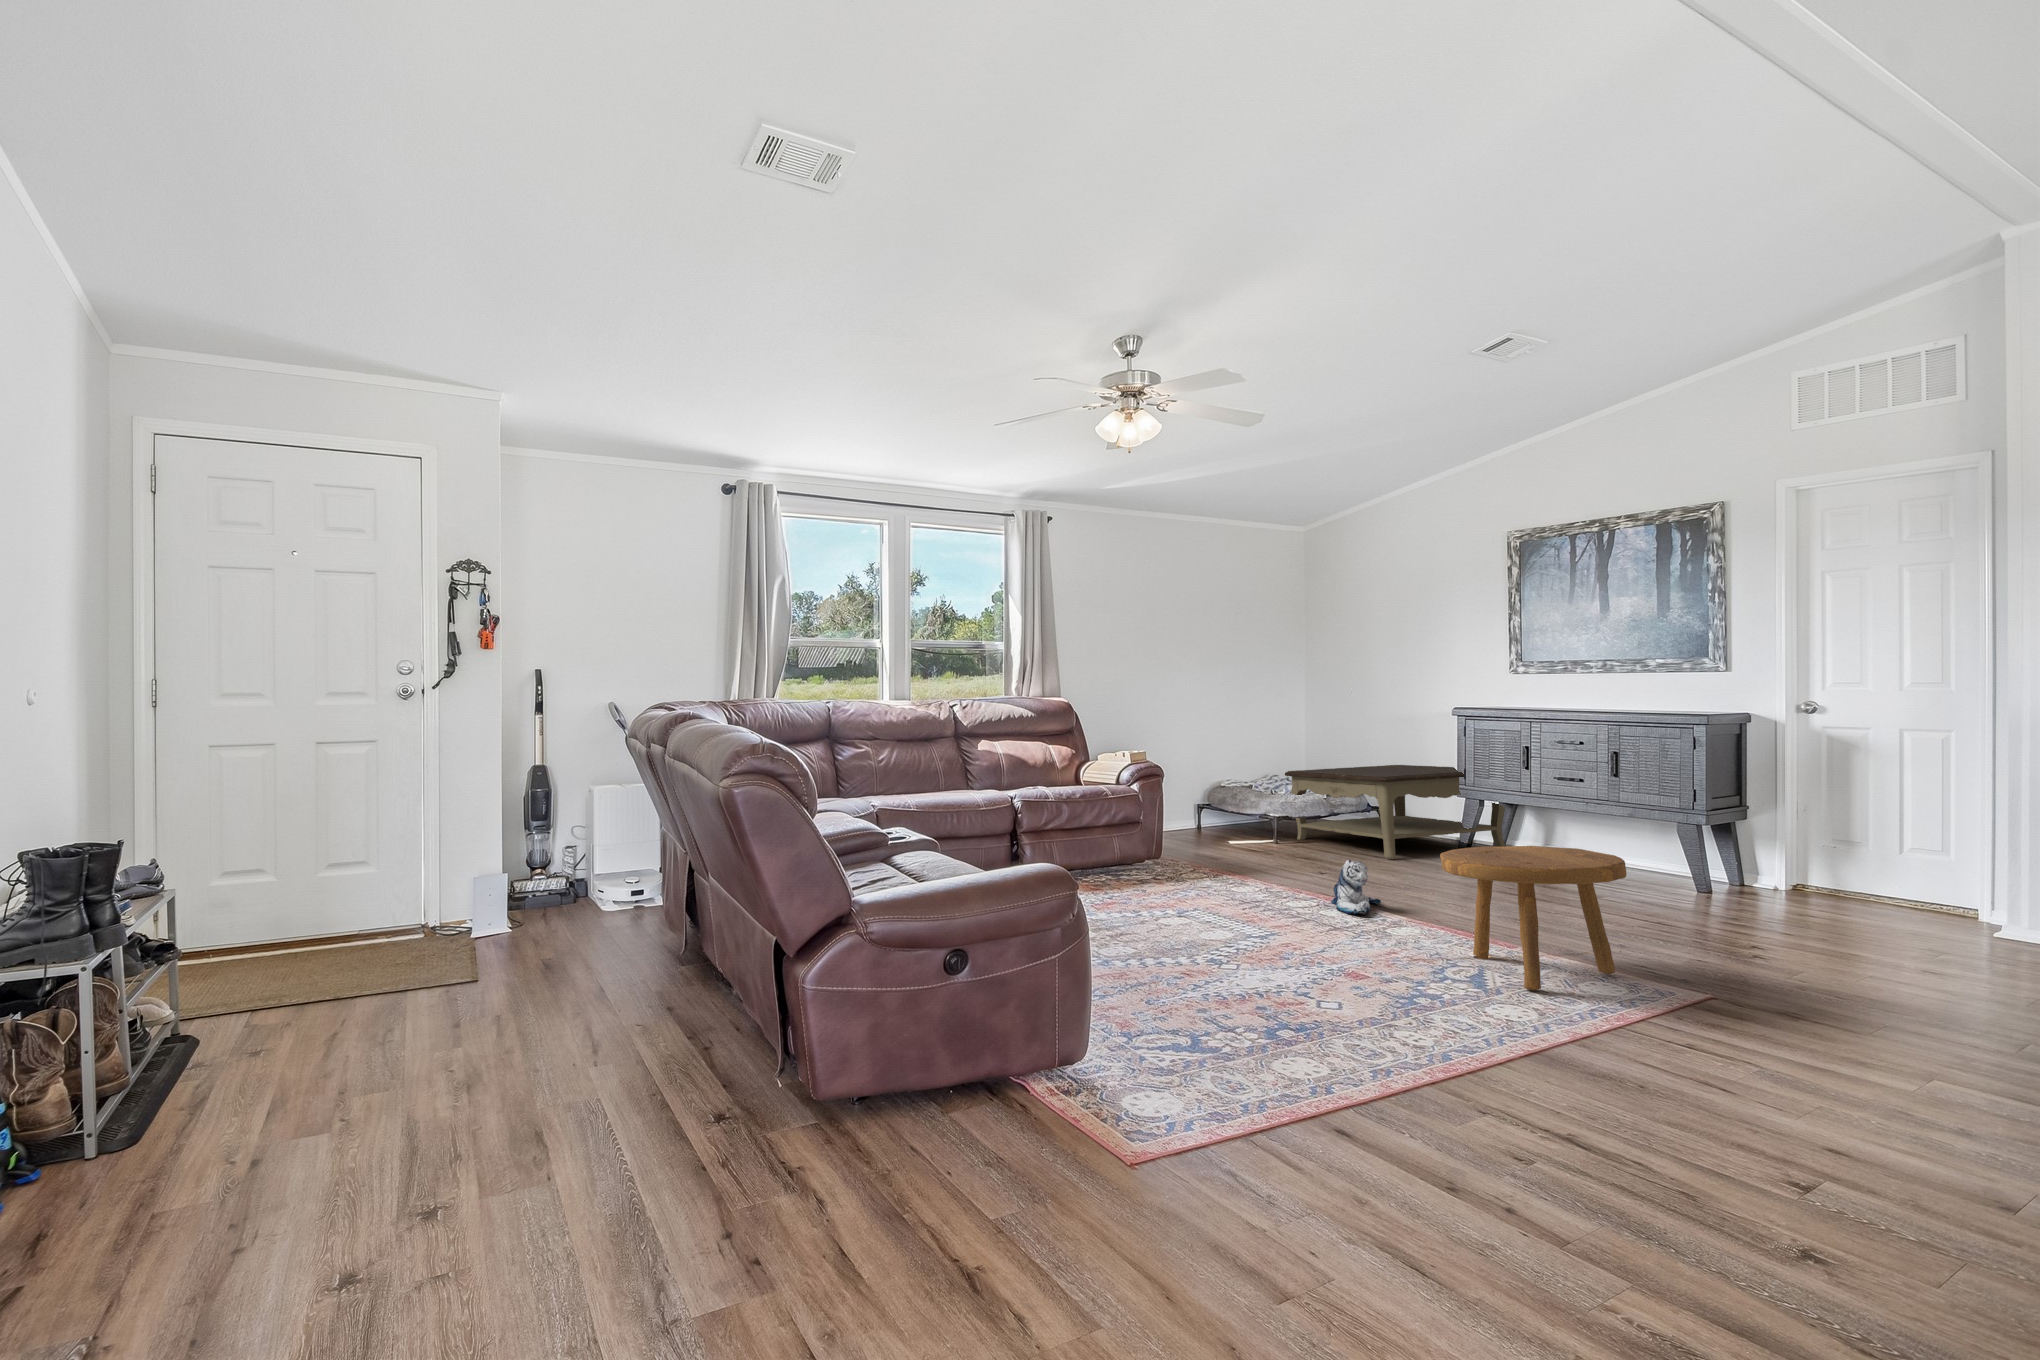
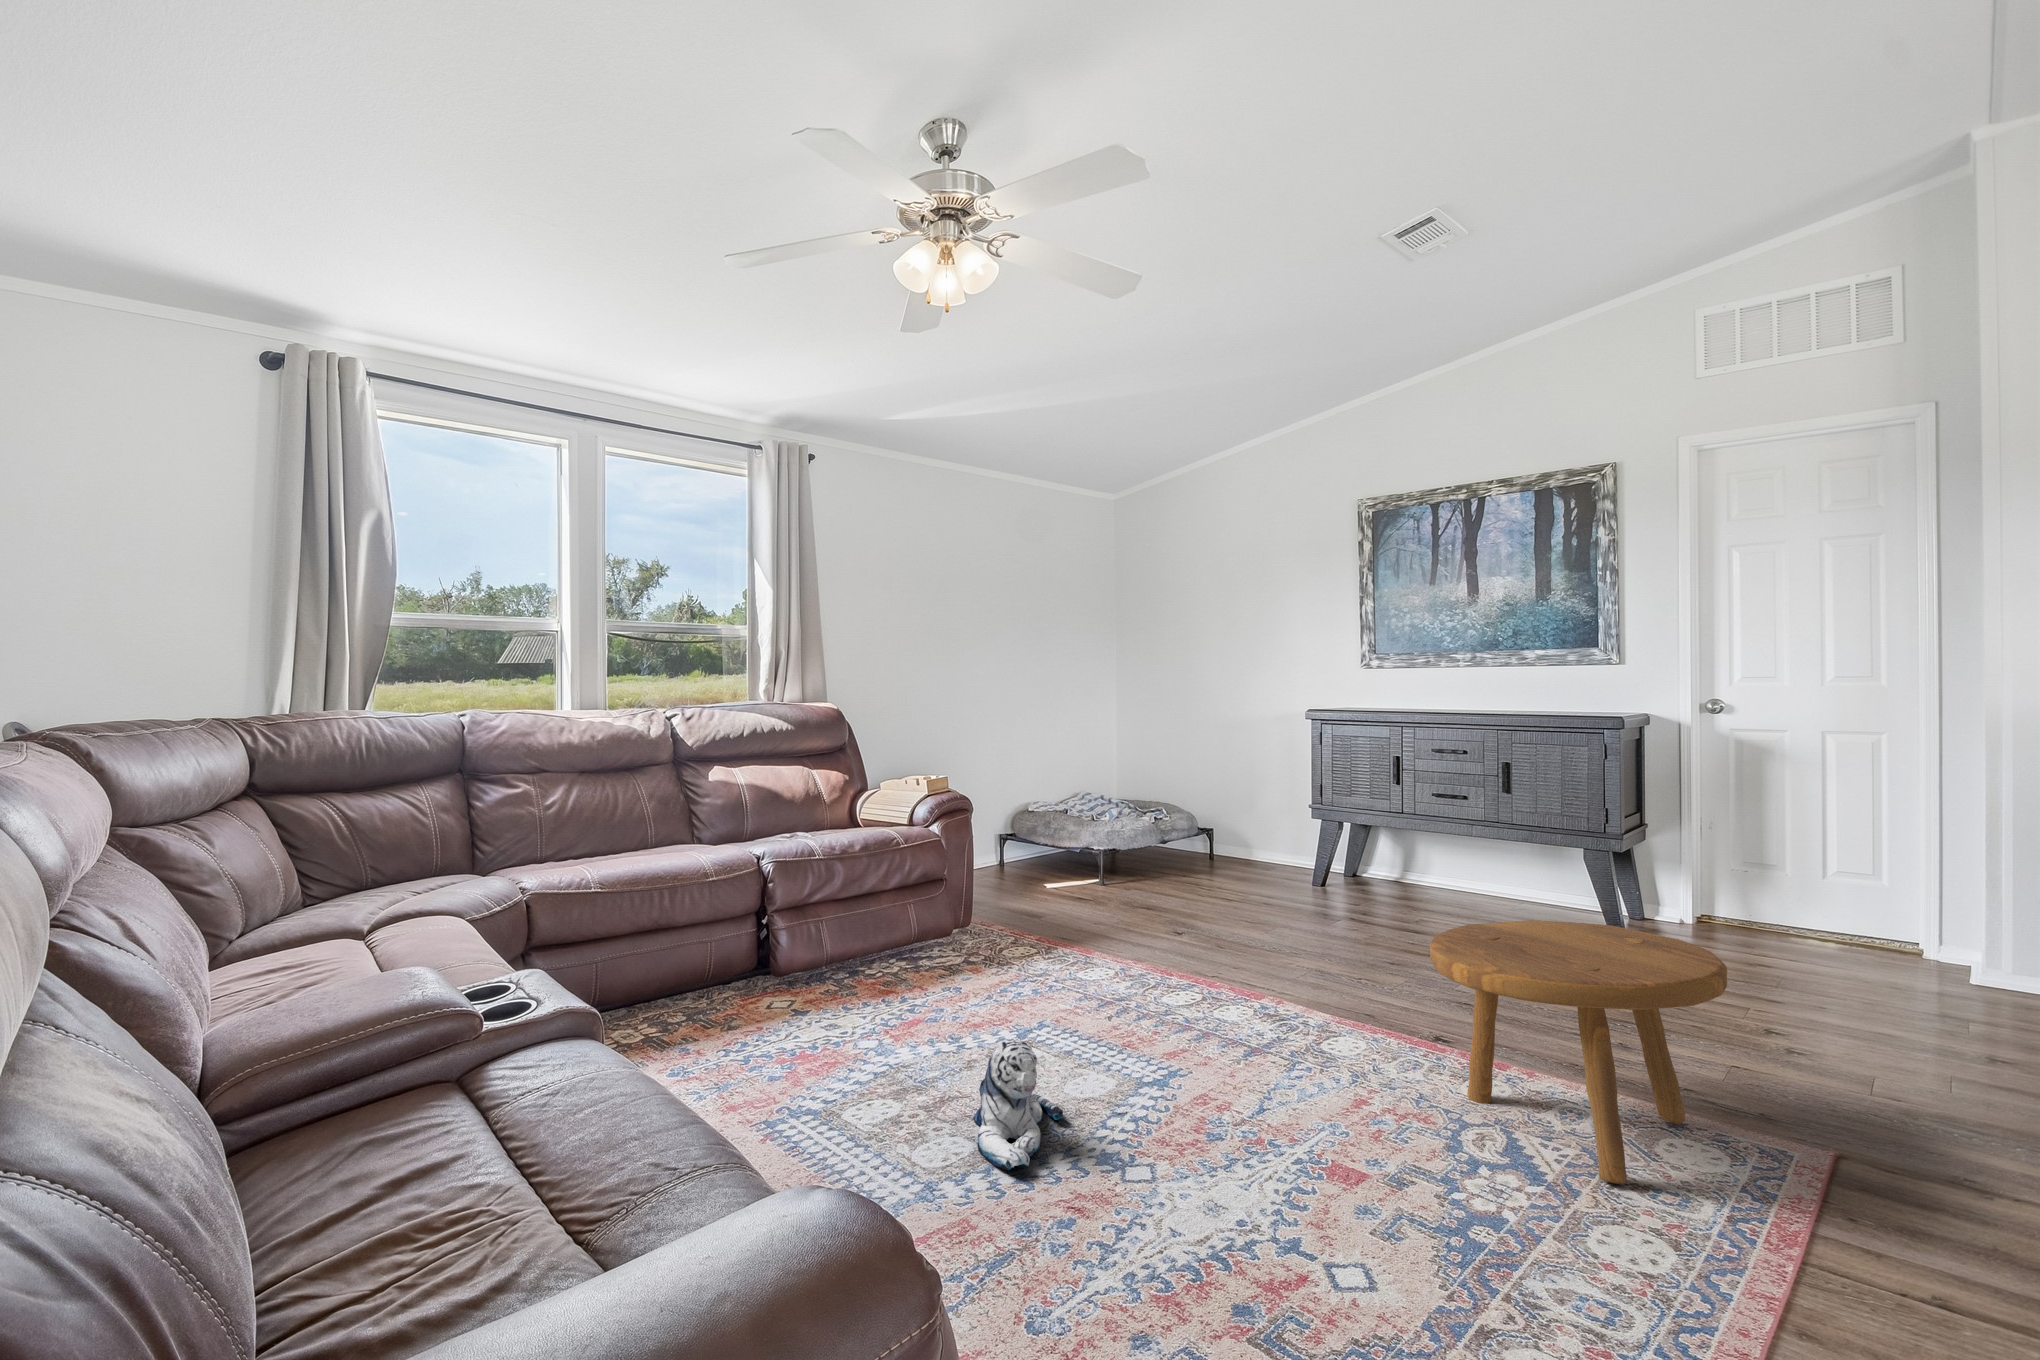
coffee table: present [1285,765,1505,858] -> none [1104,777,1362,901]
plush toy: present [1331,860,1381,914] -> present [973,1042,1064,1170]

